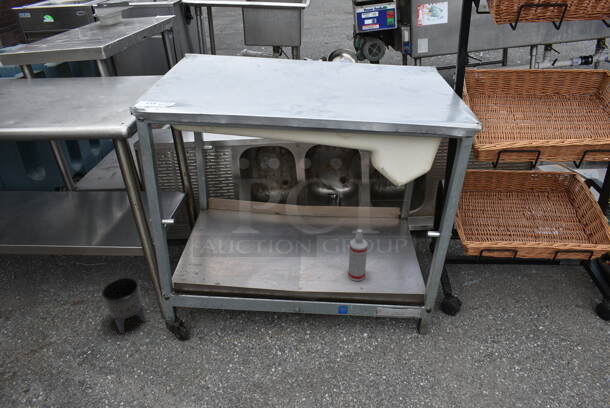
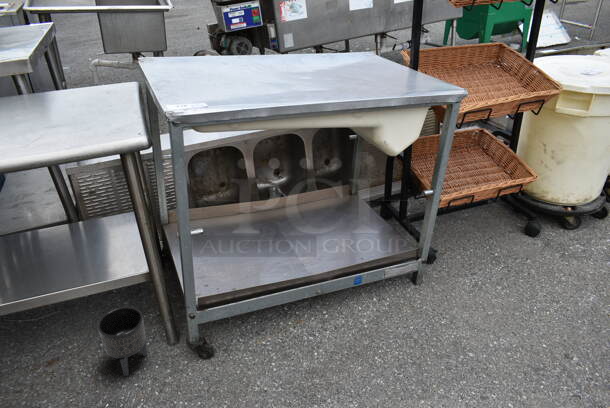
spray bottle: present [348,229,368,281] -> none [353,197,373,248]

